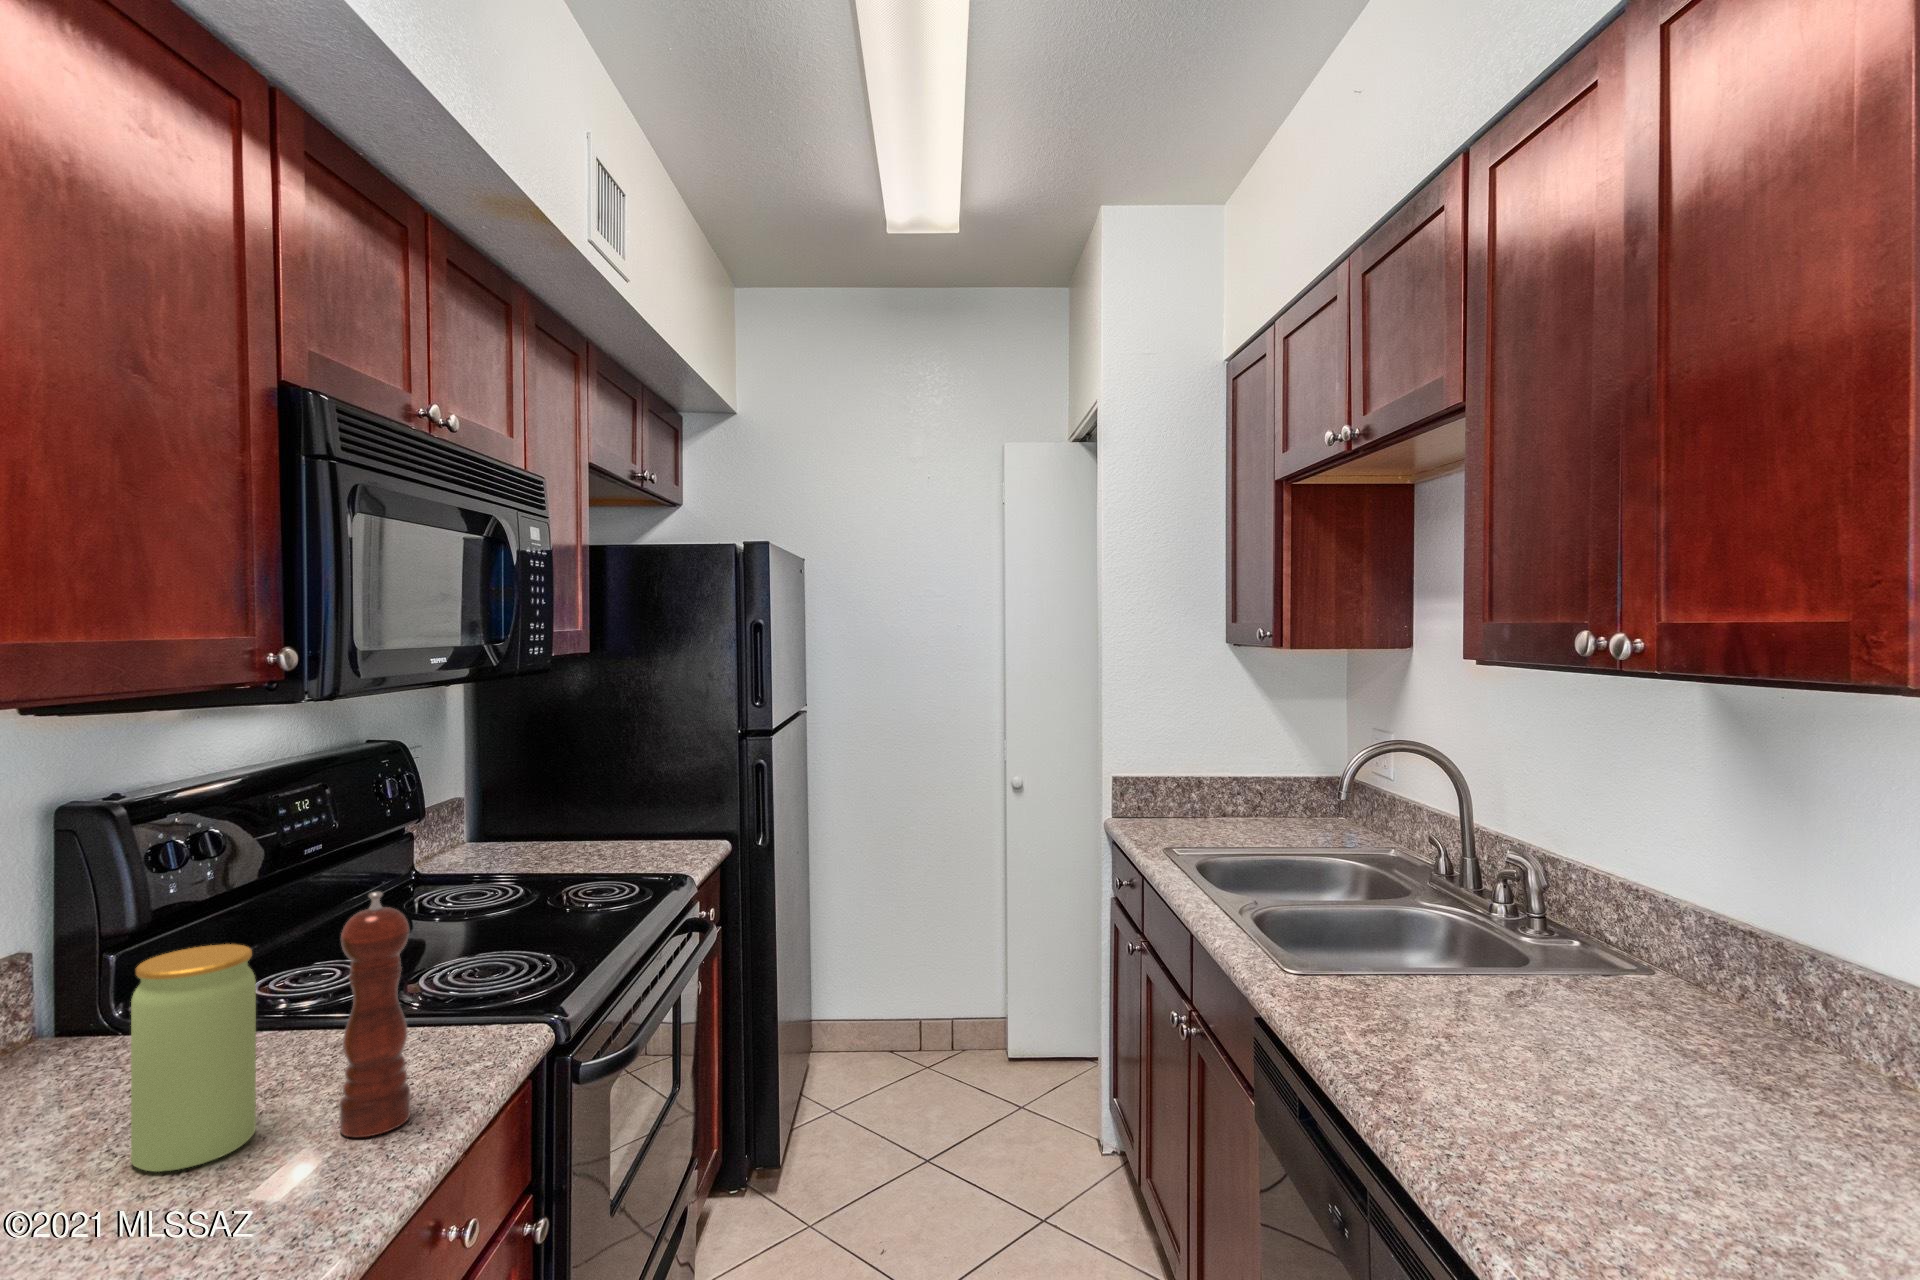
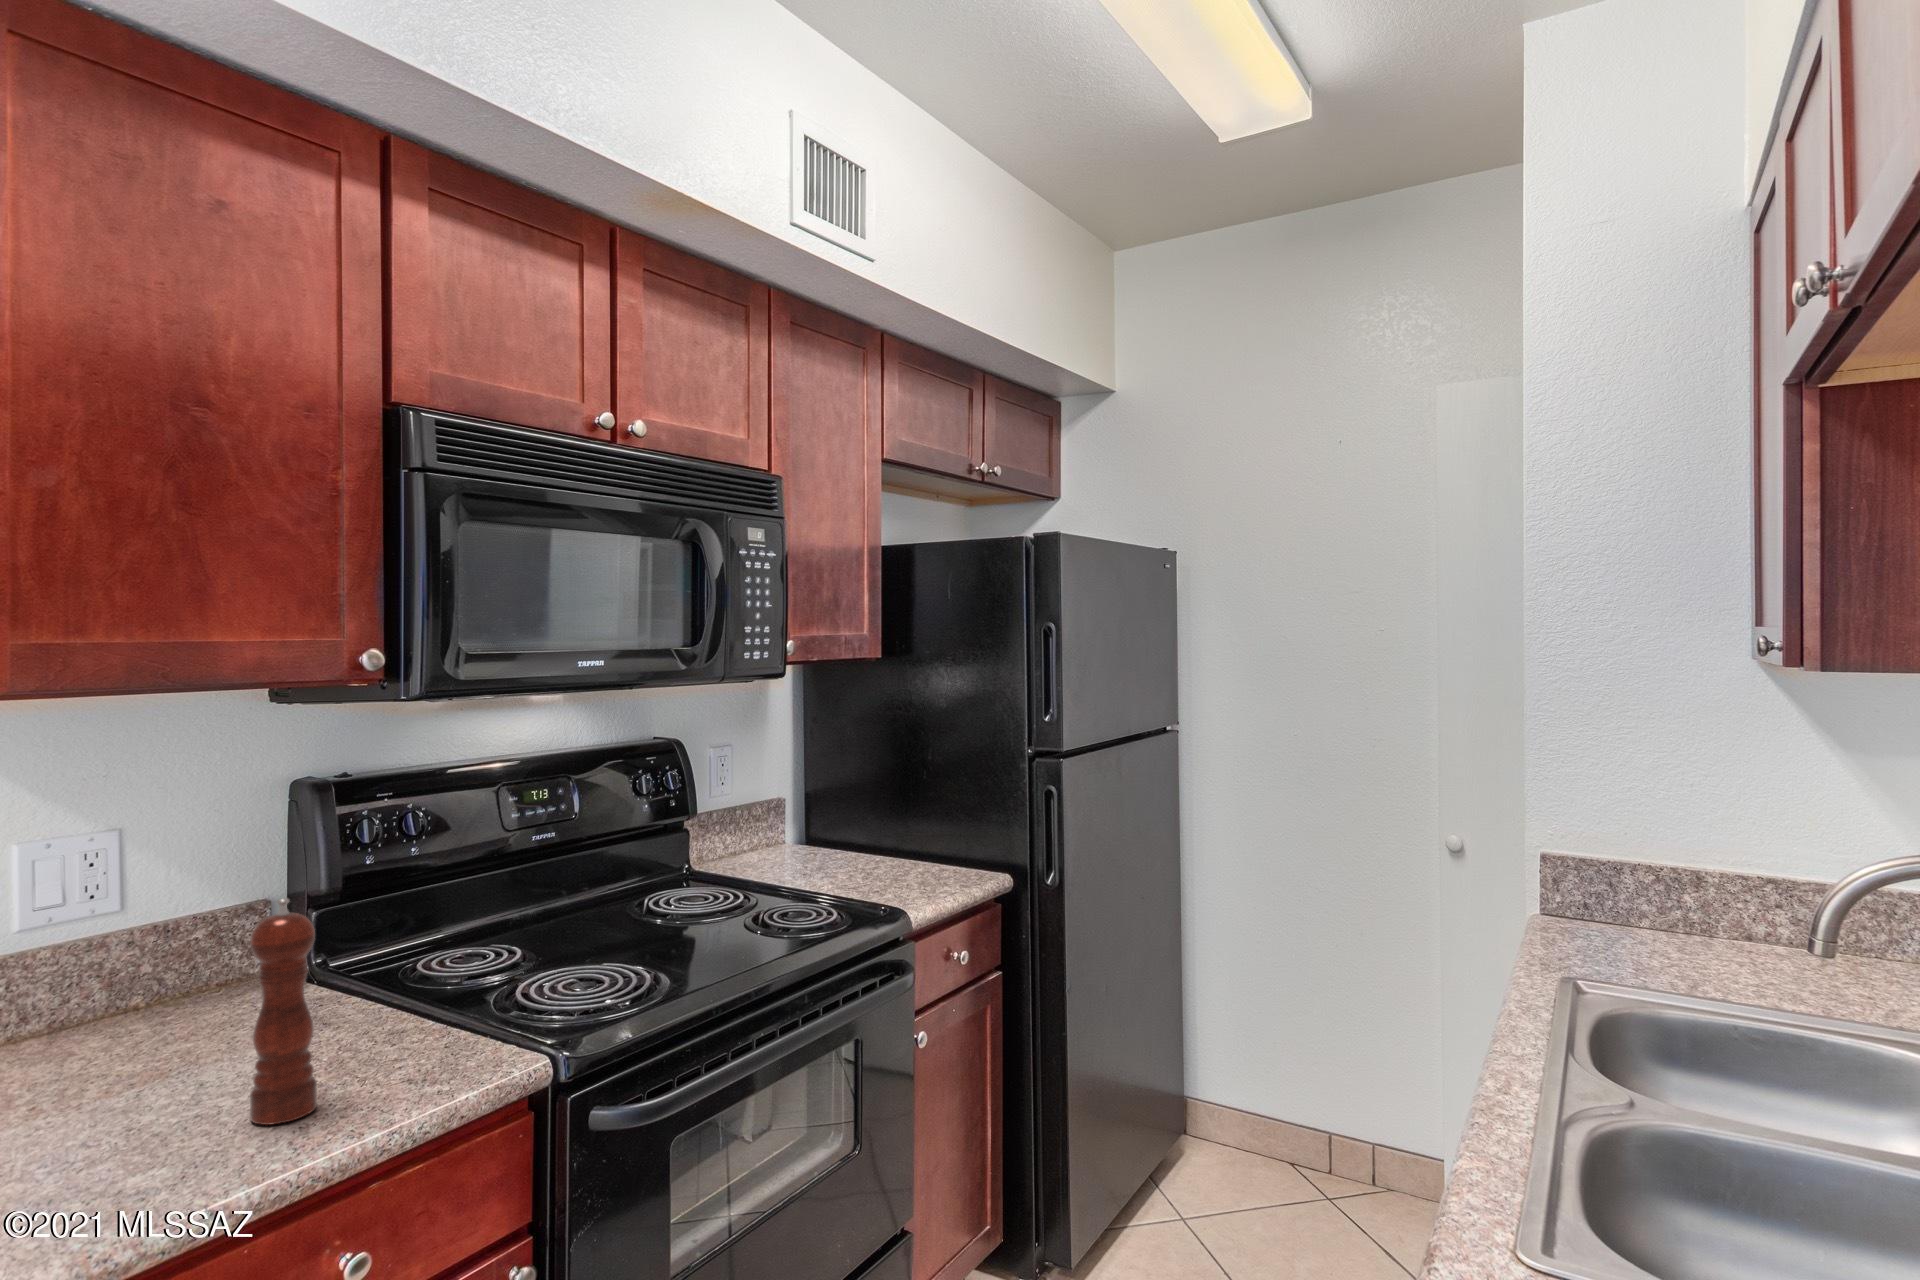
jar: present [131,944,256,1172] -> none [128,924,231,1111]

